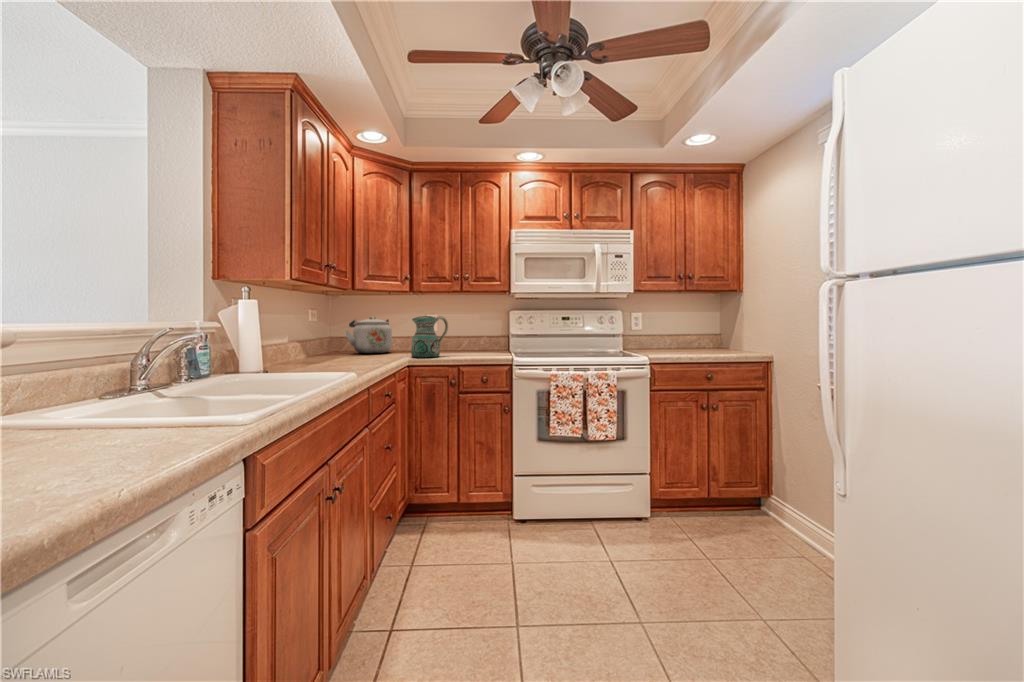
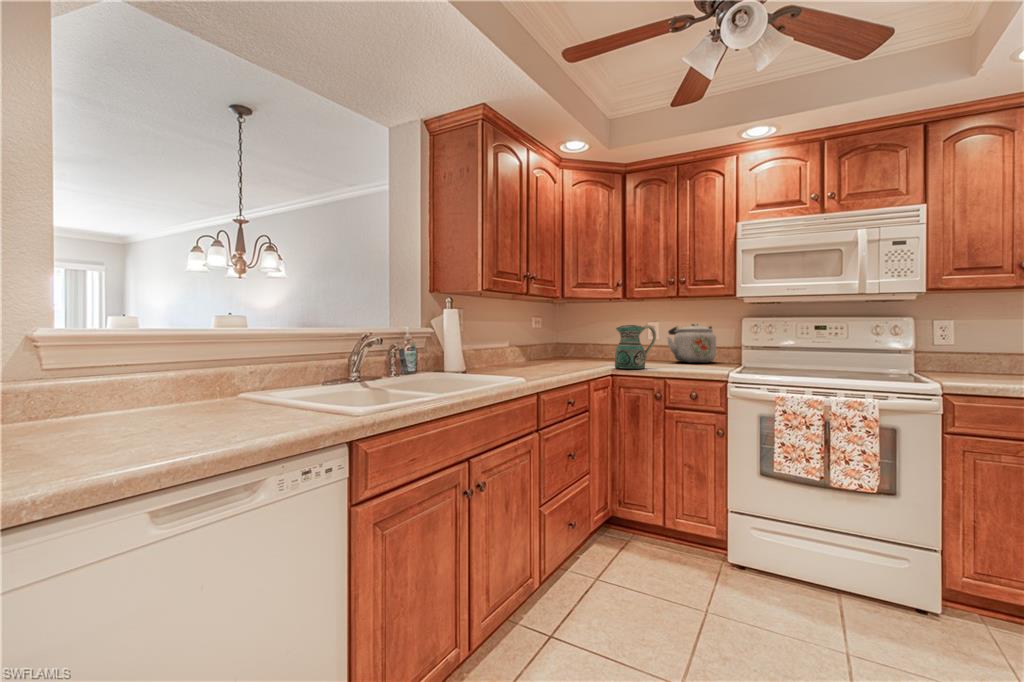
kettle: present [346,317,392,353] -> present [667,323,716,363]

